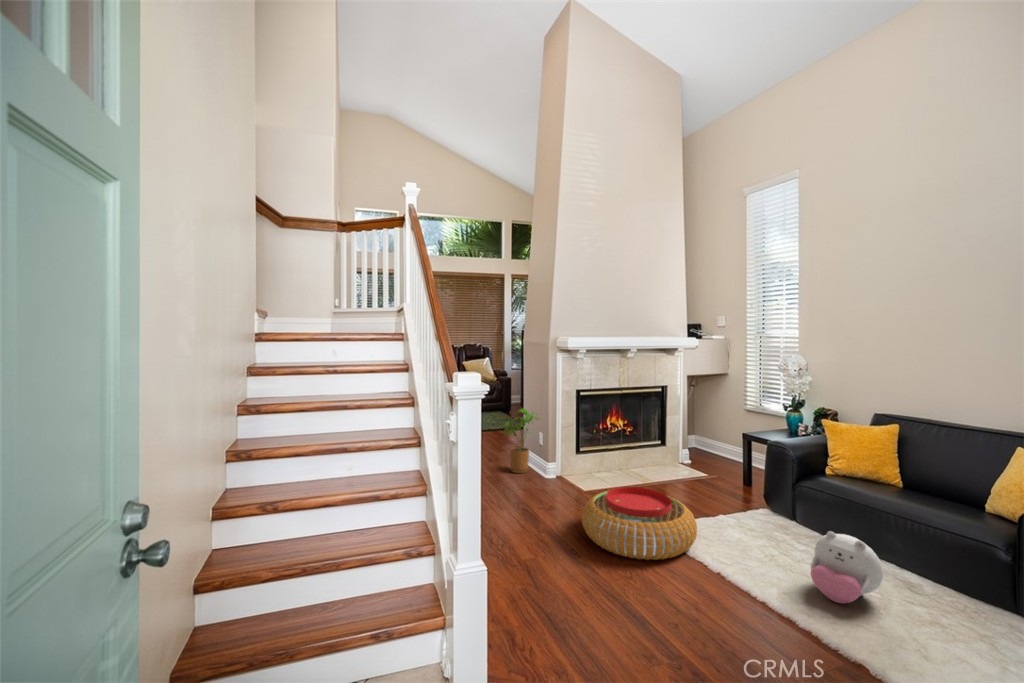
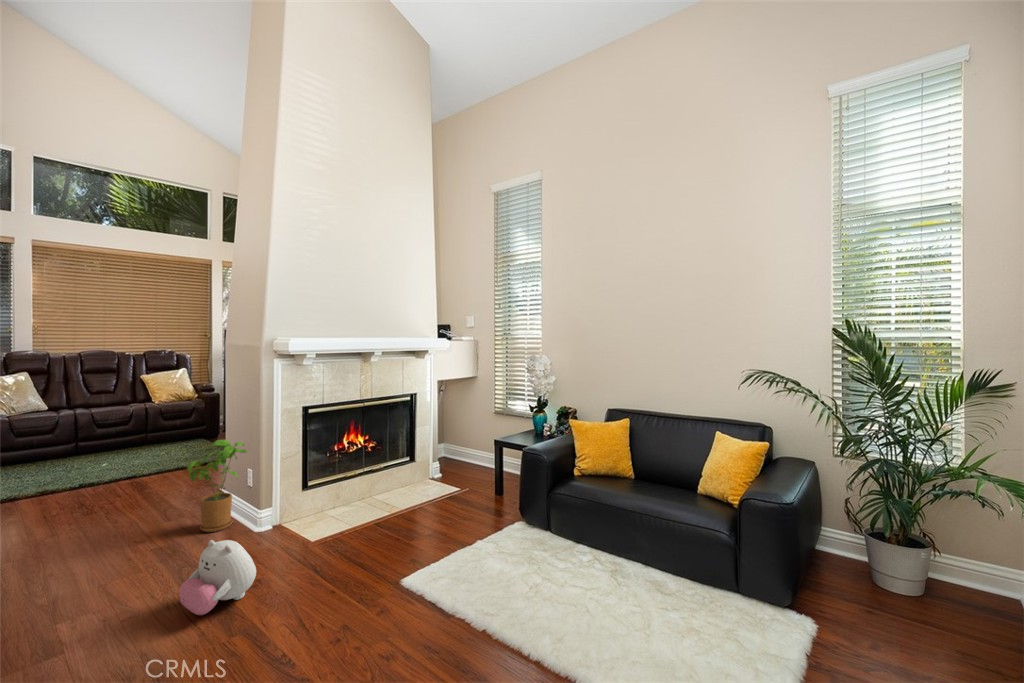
pouf: present [582,487,697,560] -> none [302,531,456,643]
plush toy: present [811,531,883,603] -> present [179,540,256,615]

